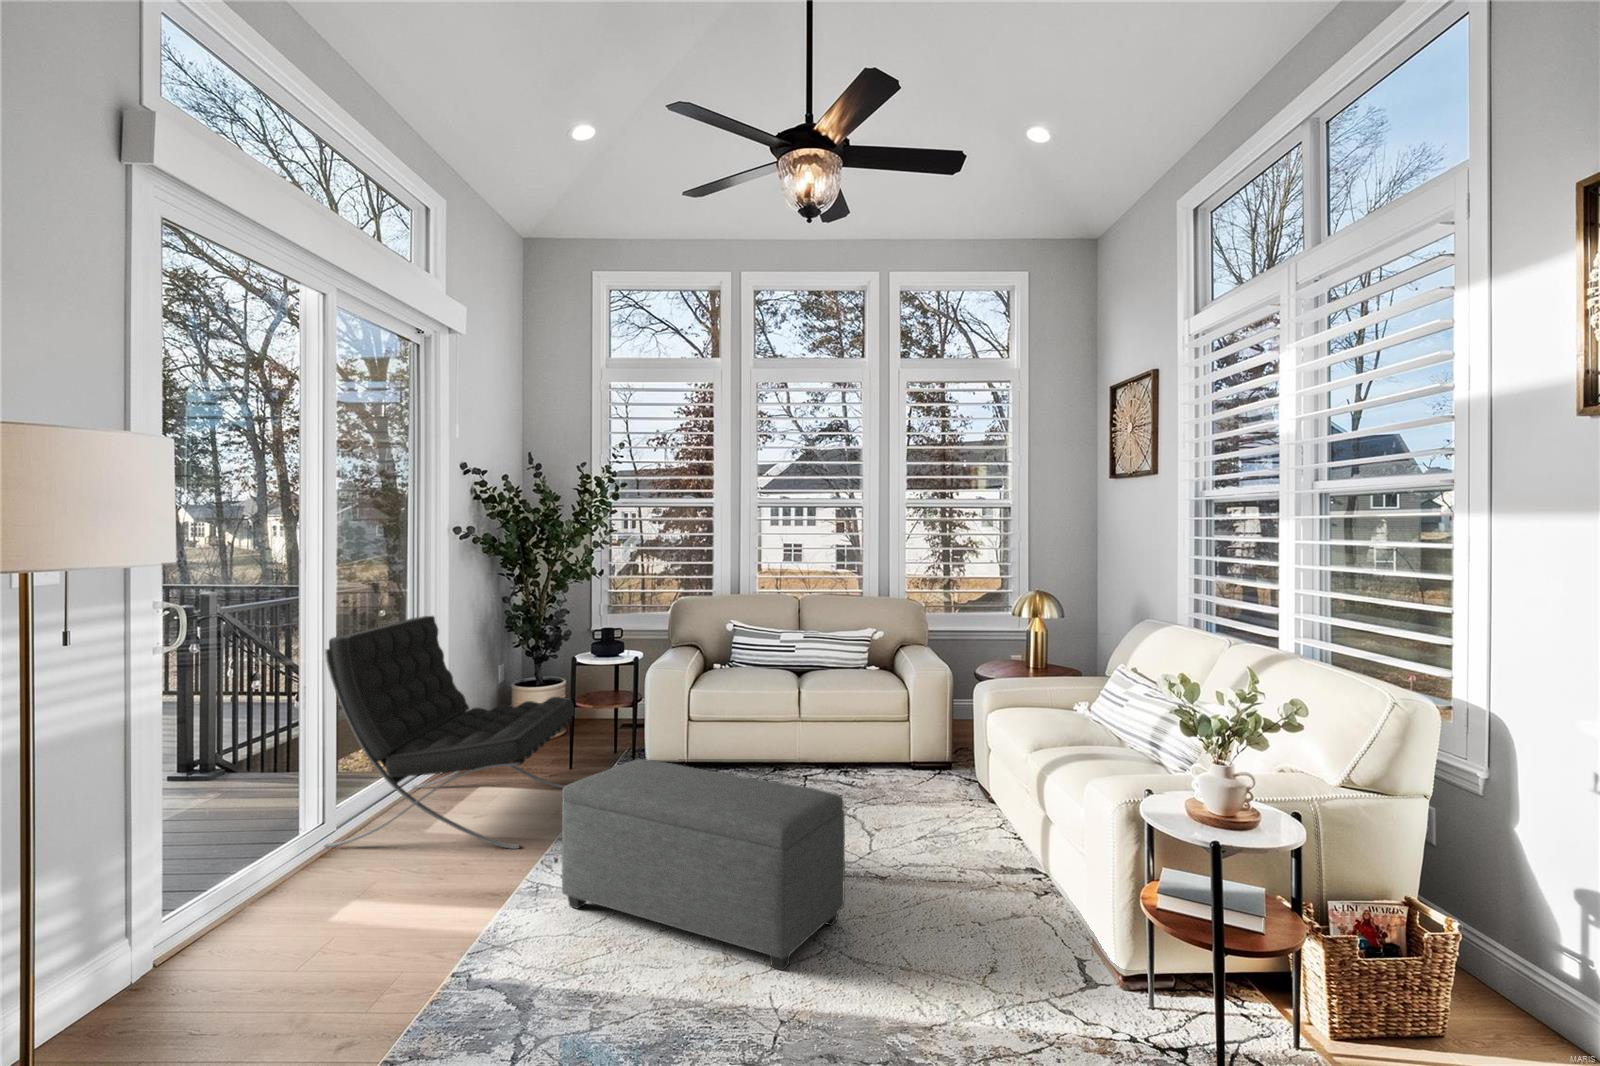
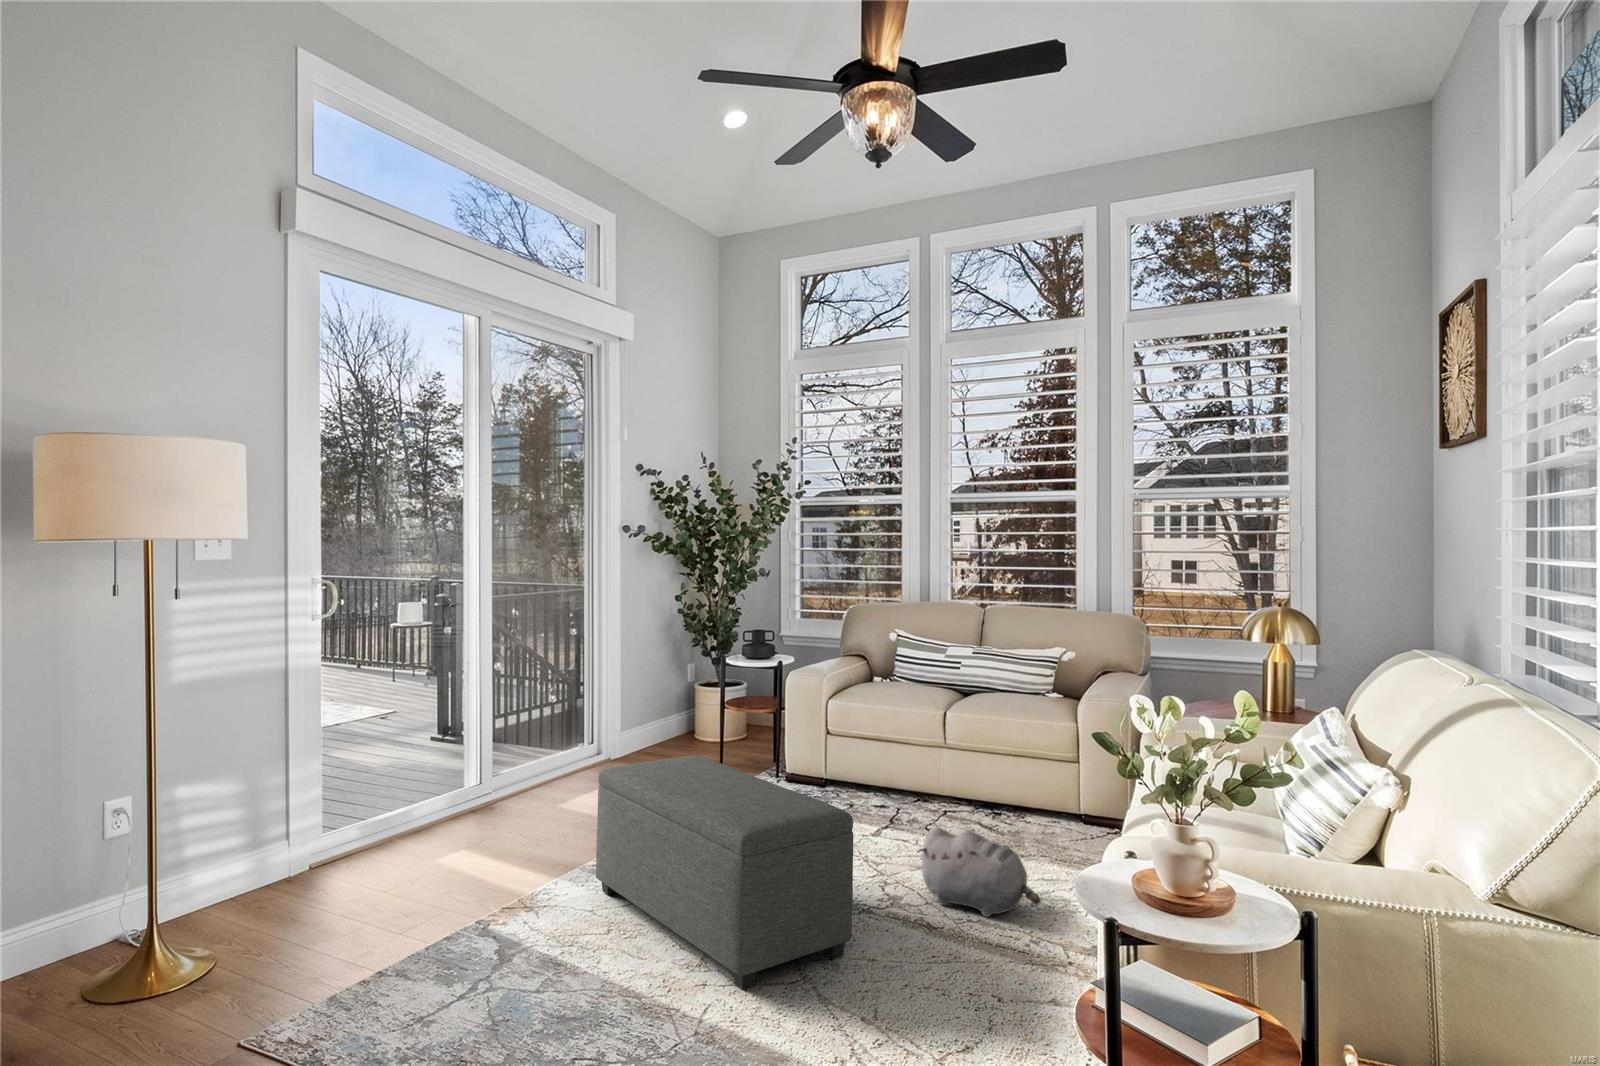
lounge chair: present [324,616,574,849] -> none [457,606,705,834]
plush toy: none [852,793,966,864] -> present [918,827,1041,917]

